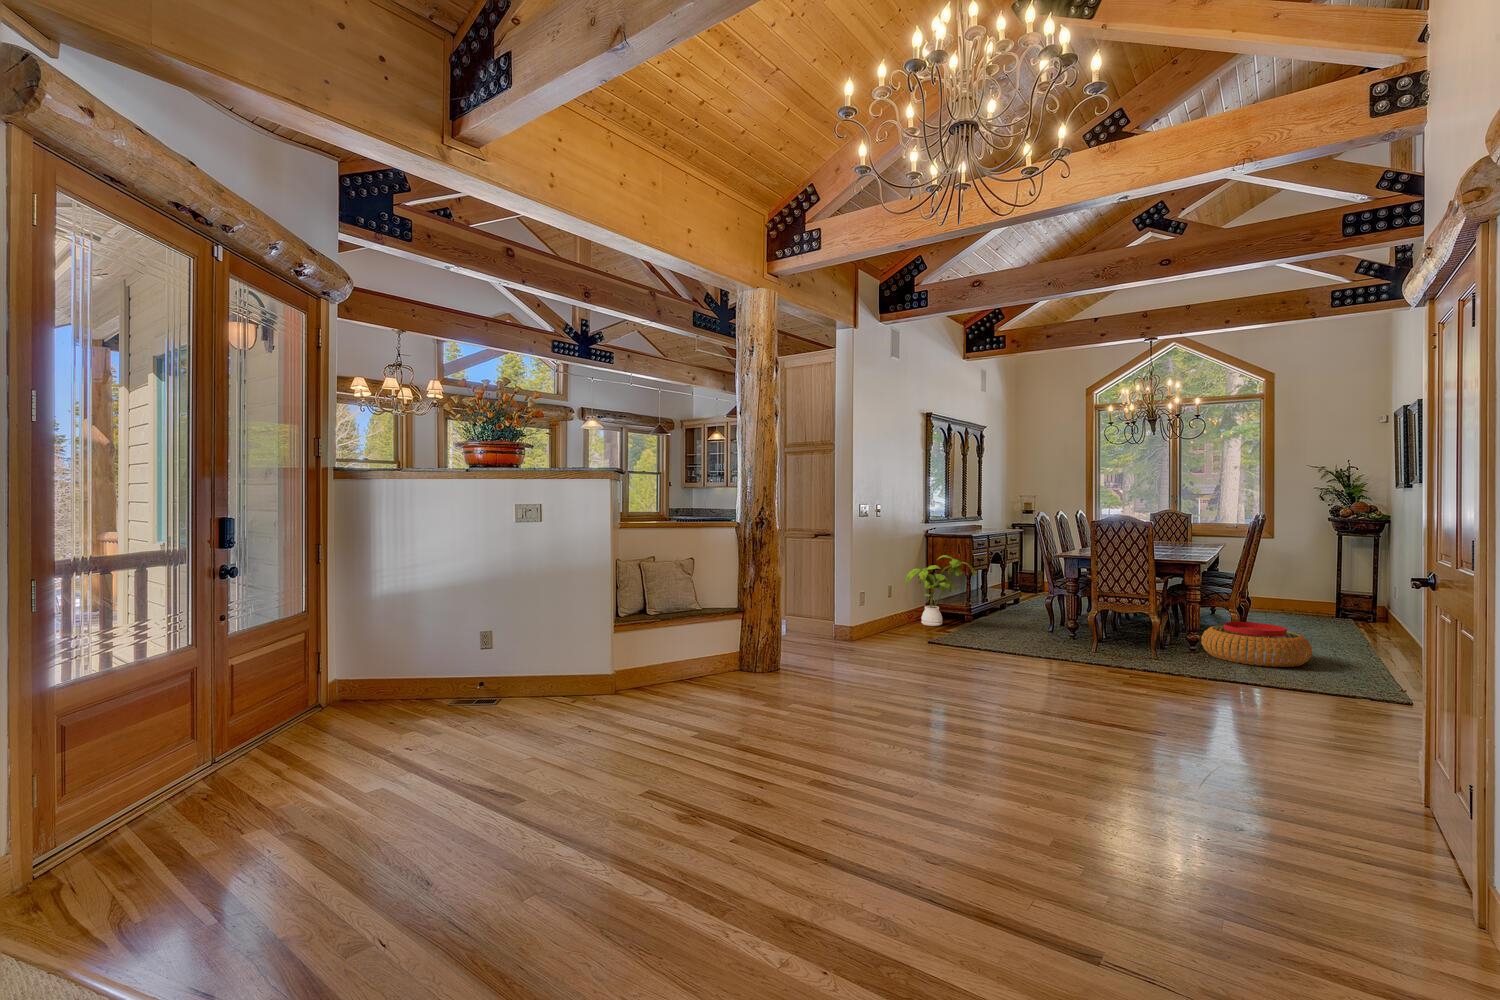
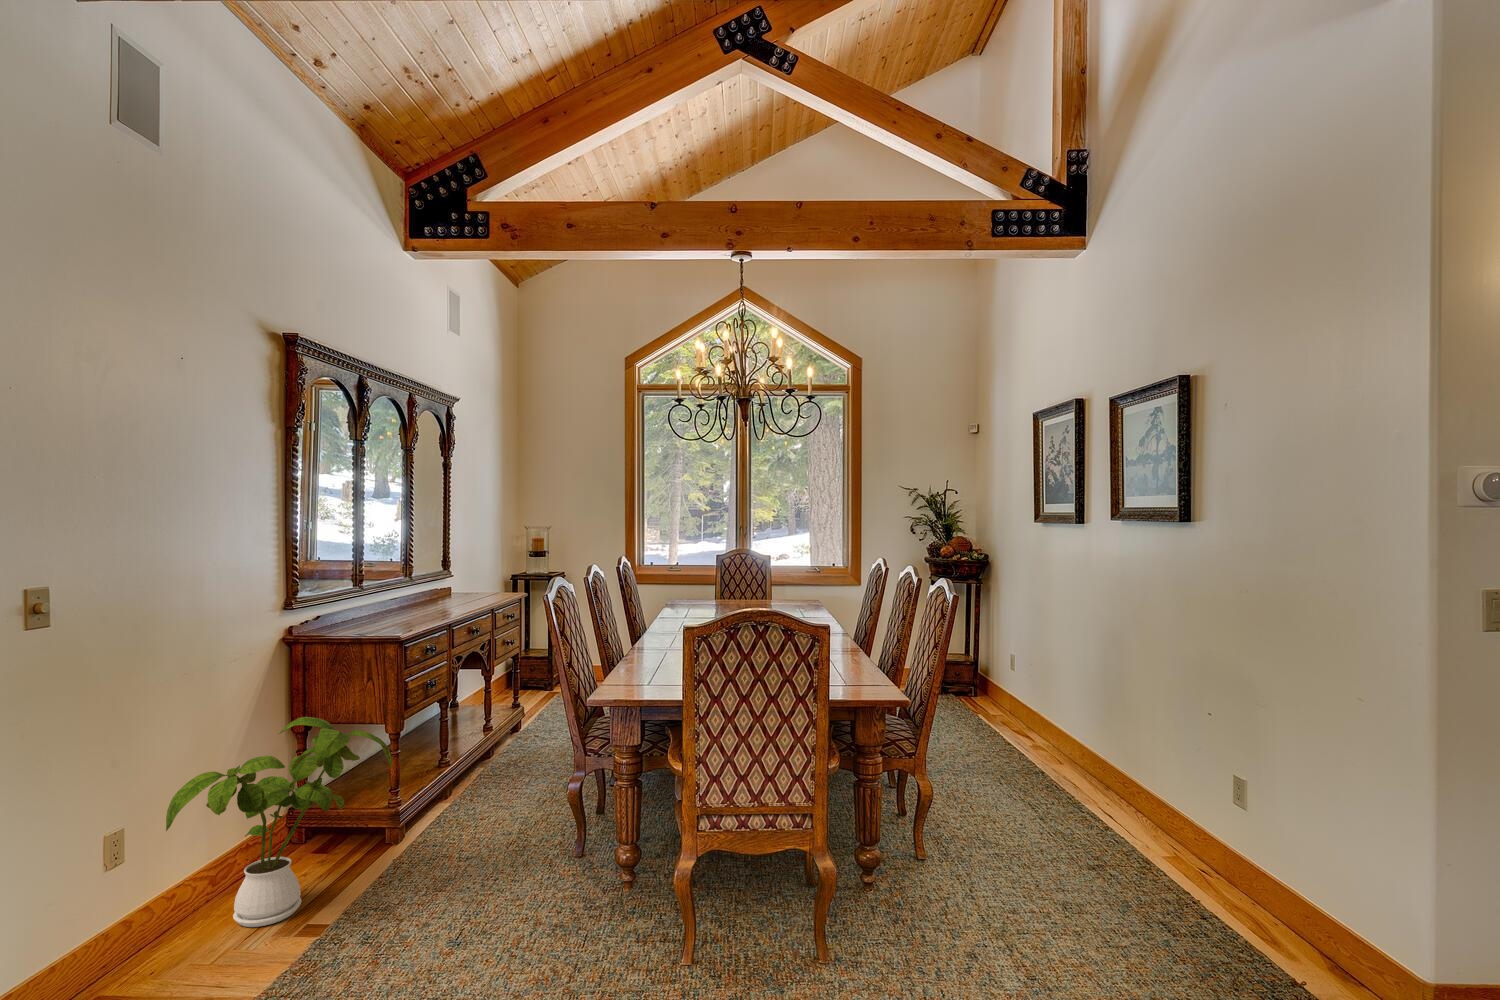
pouf: present [1201,622,1312,667] -> none [895,806,1097,938]

